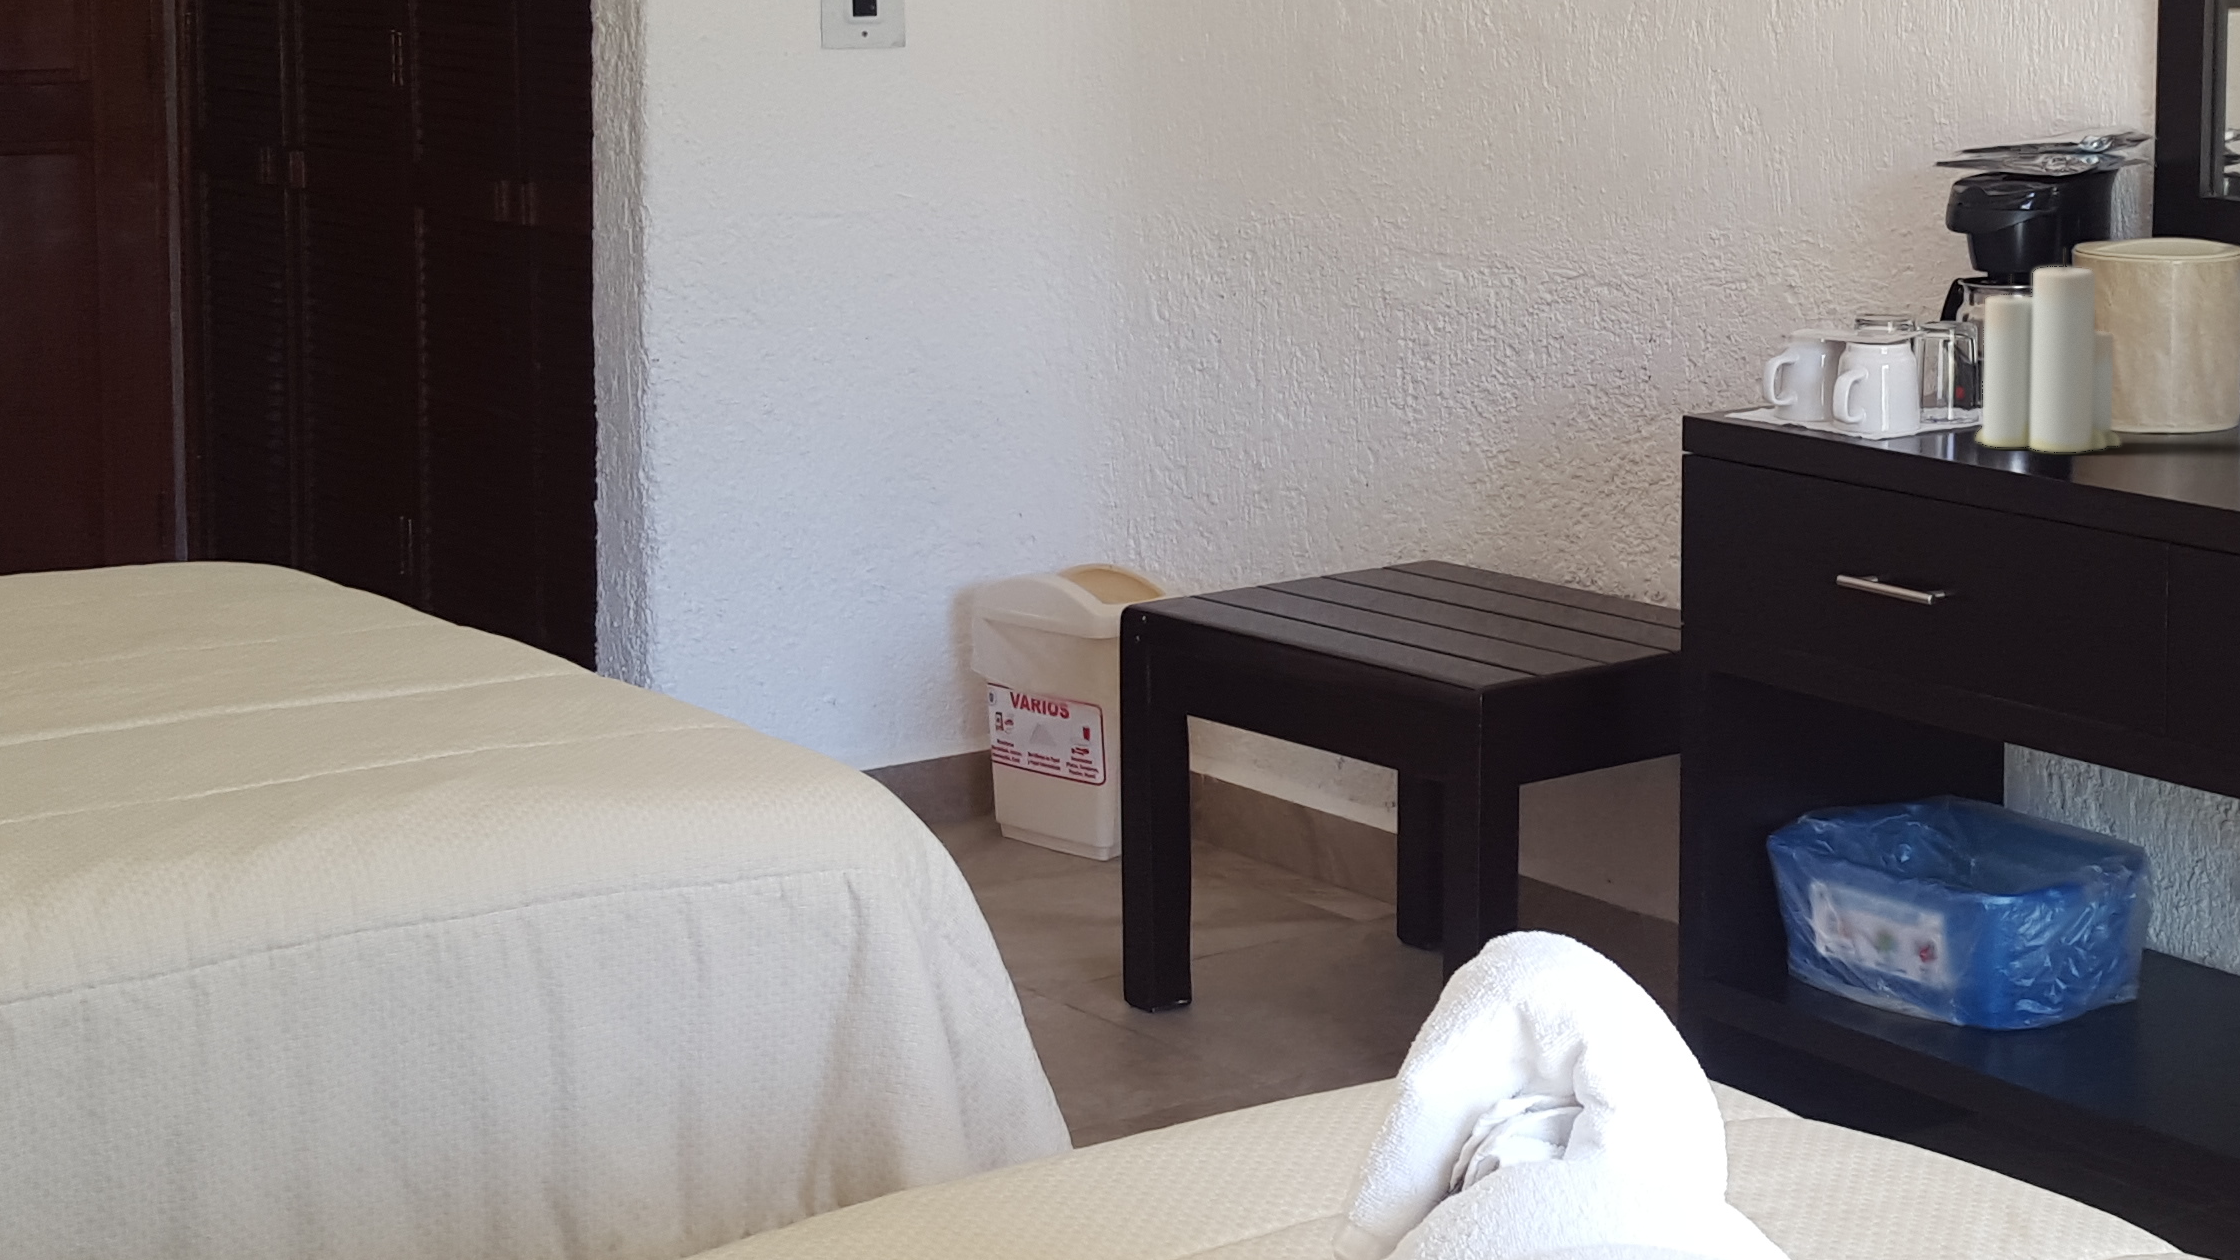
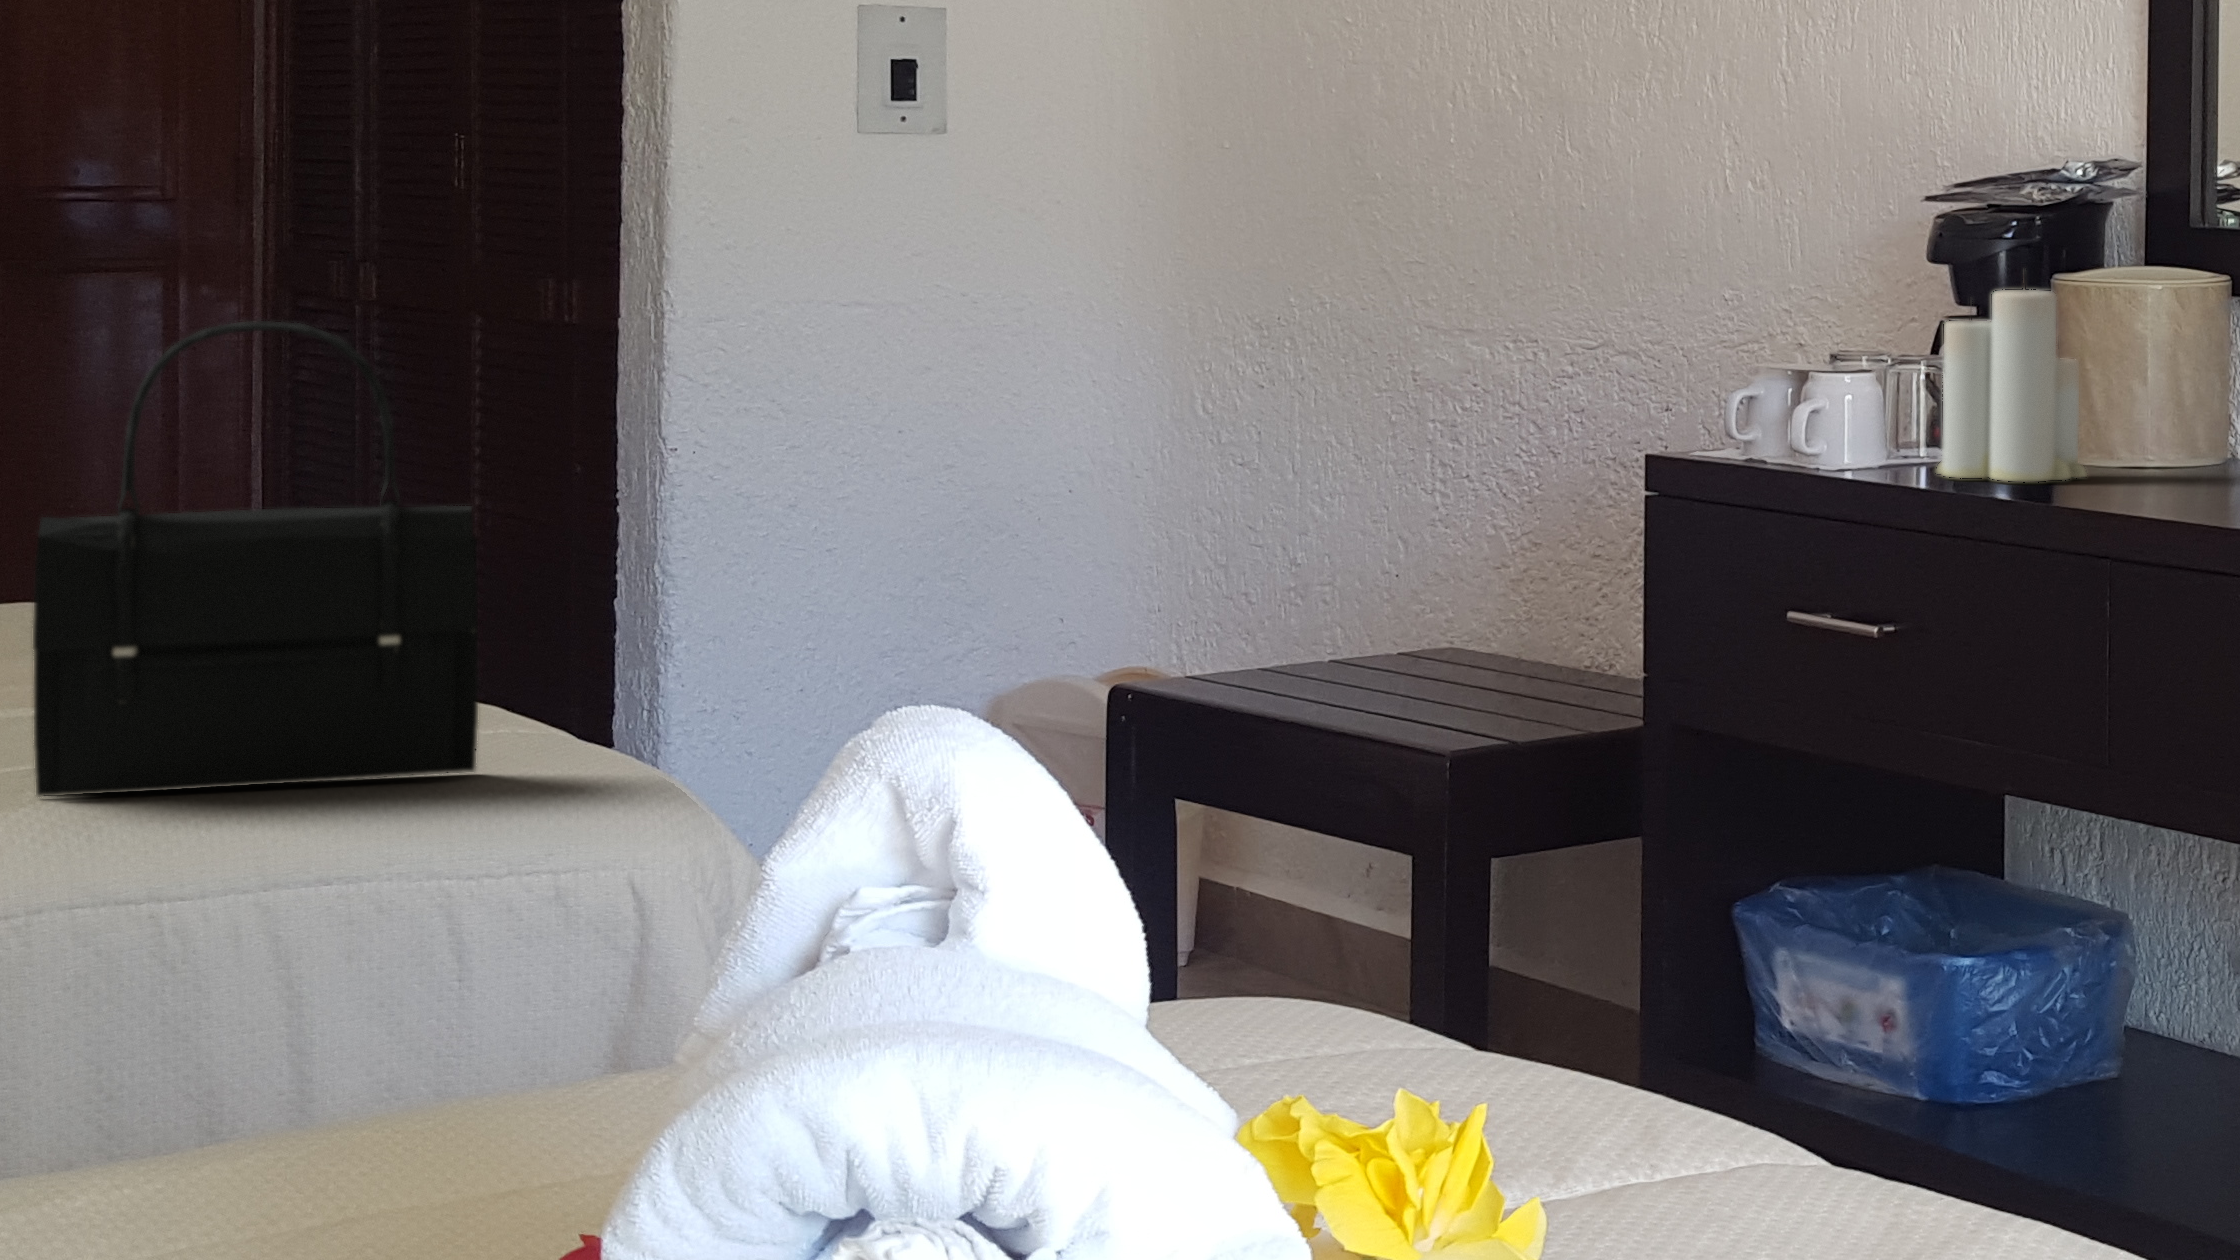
handbag: none [310,356,704,798] -> present [33,321,479,796]

